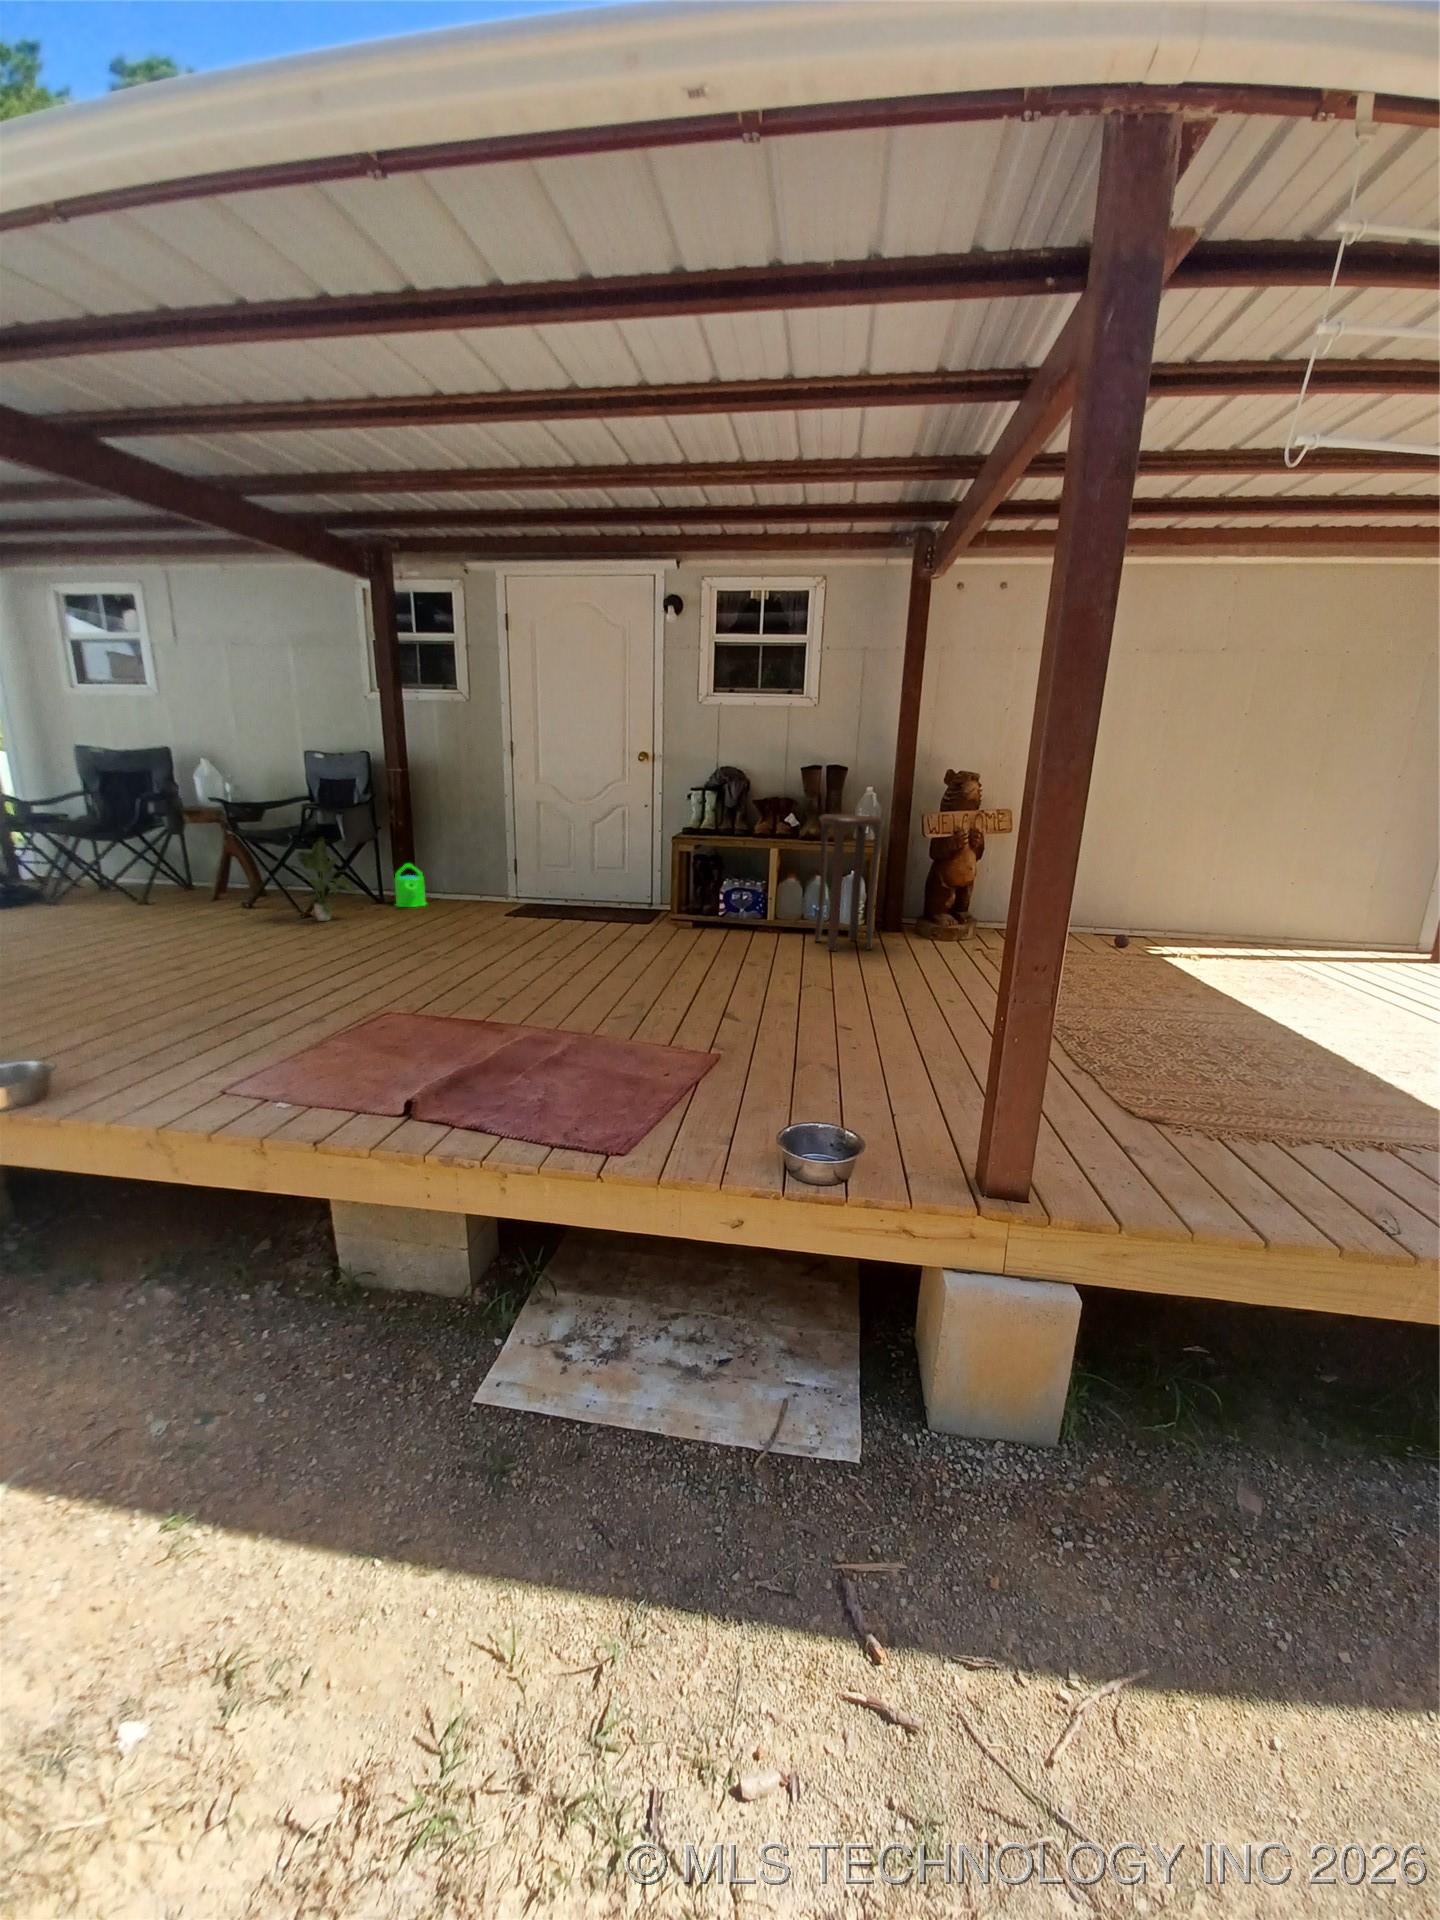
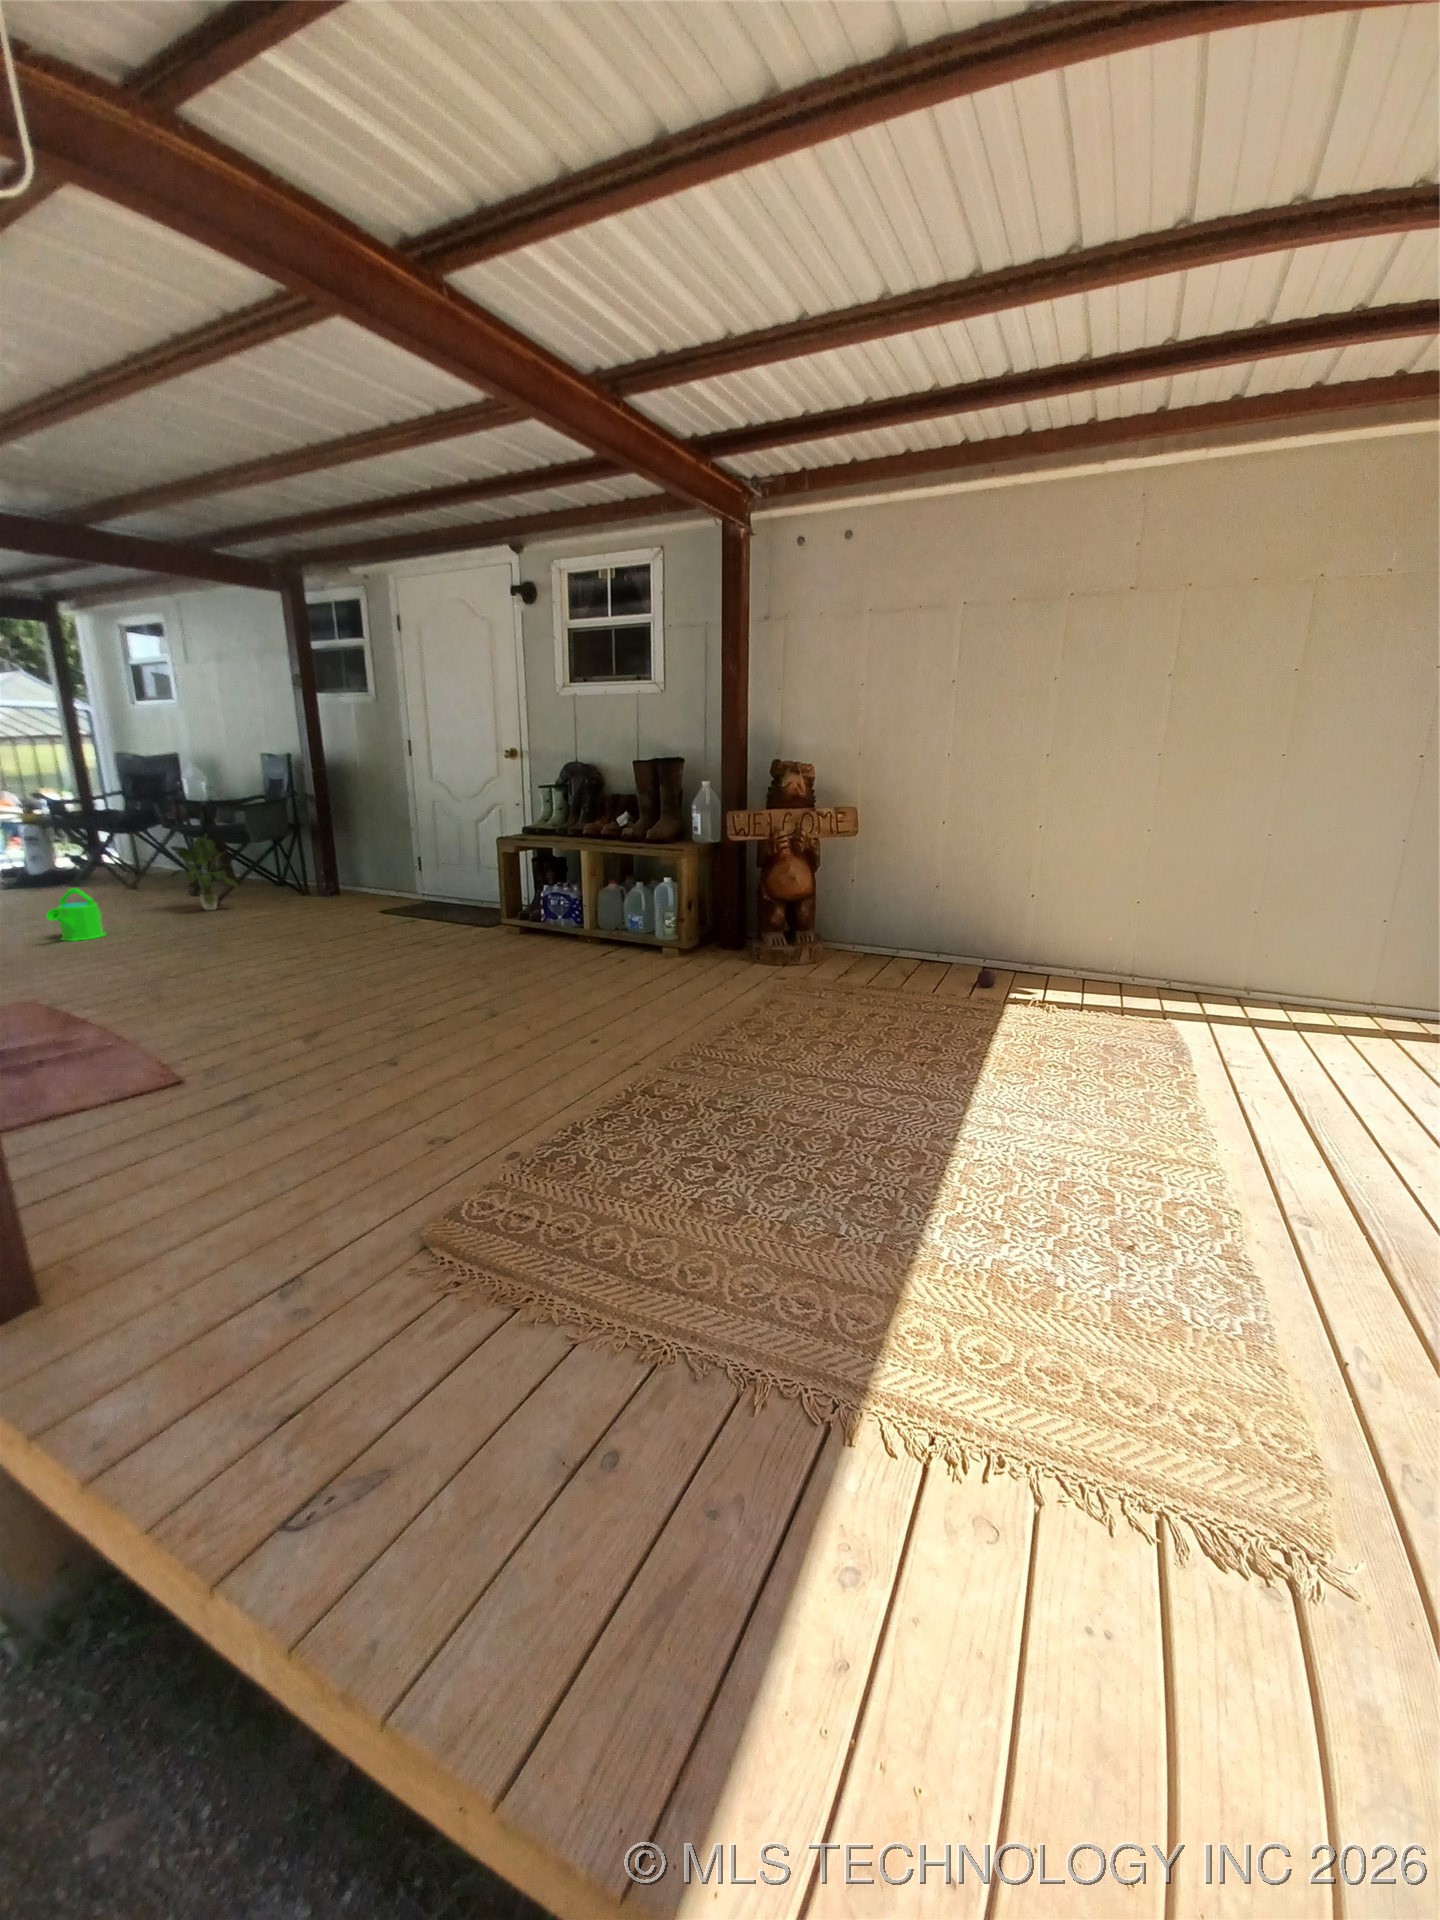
stool: present [815,814,884,951] -> none [577,813,651,968]
watering can: present [394,864,426,907] -> present [46,888,106,941]

